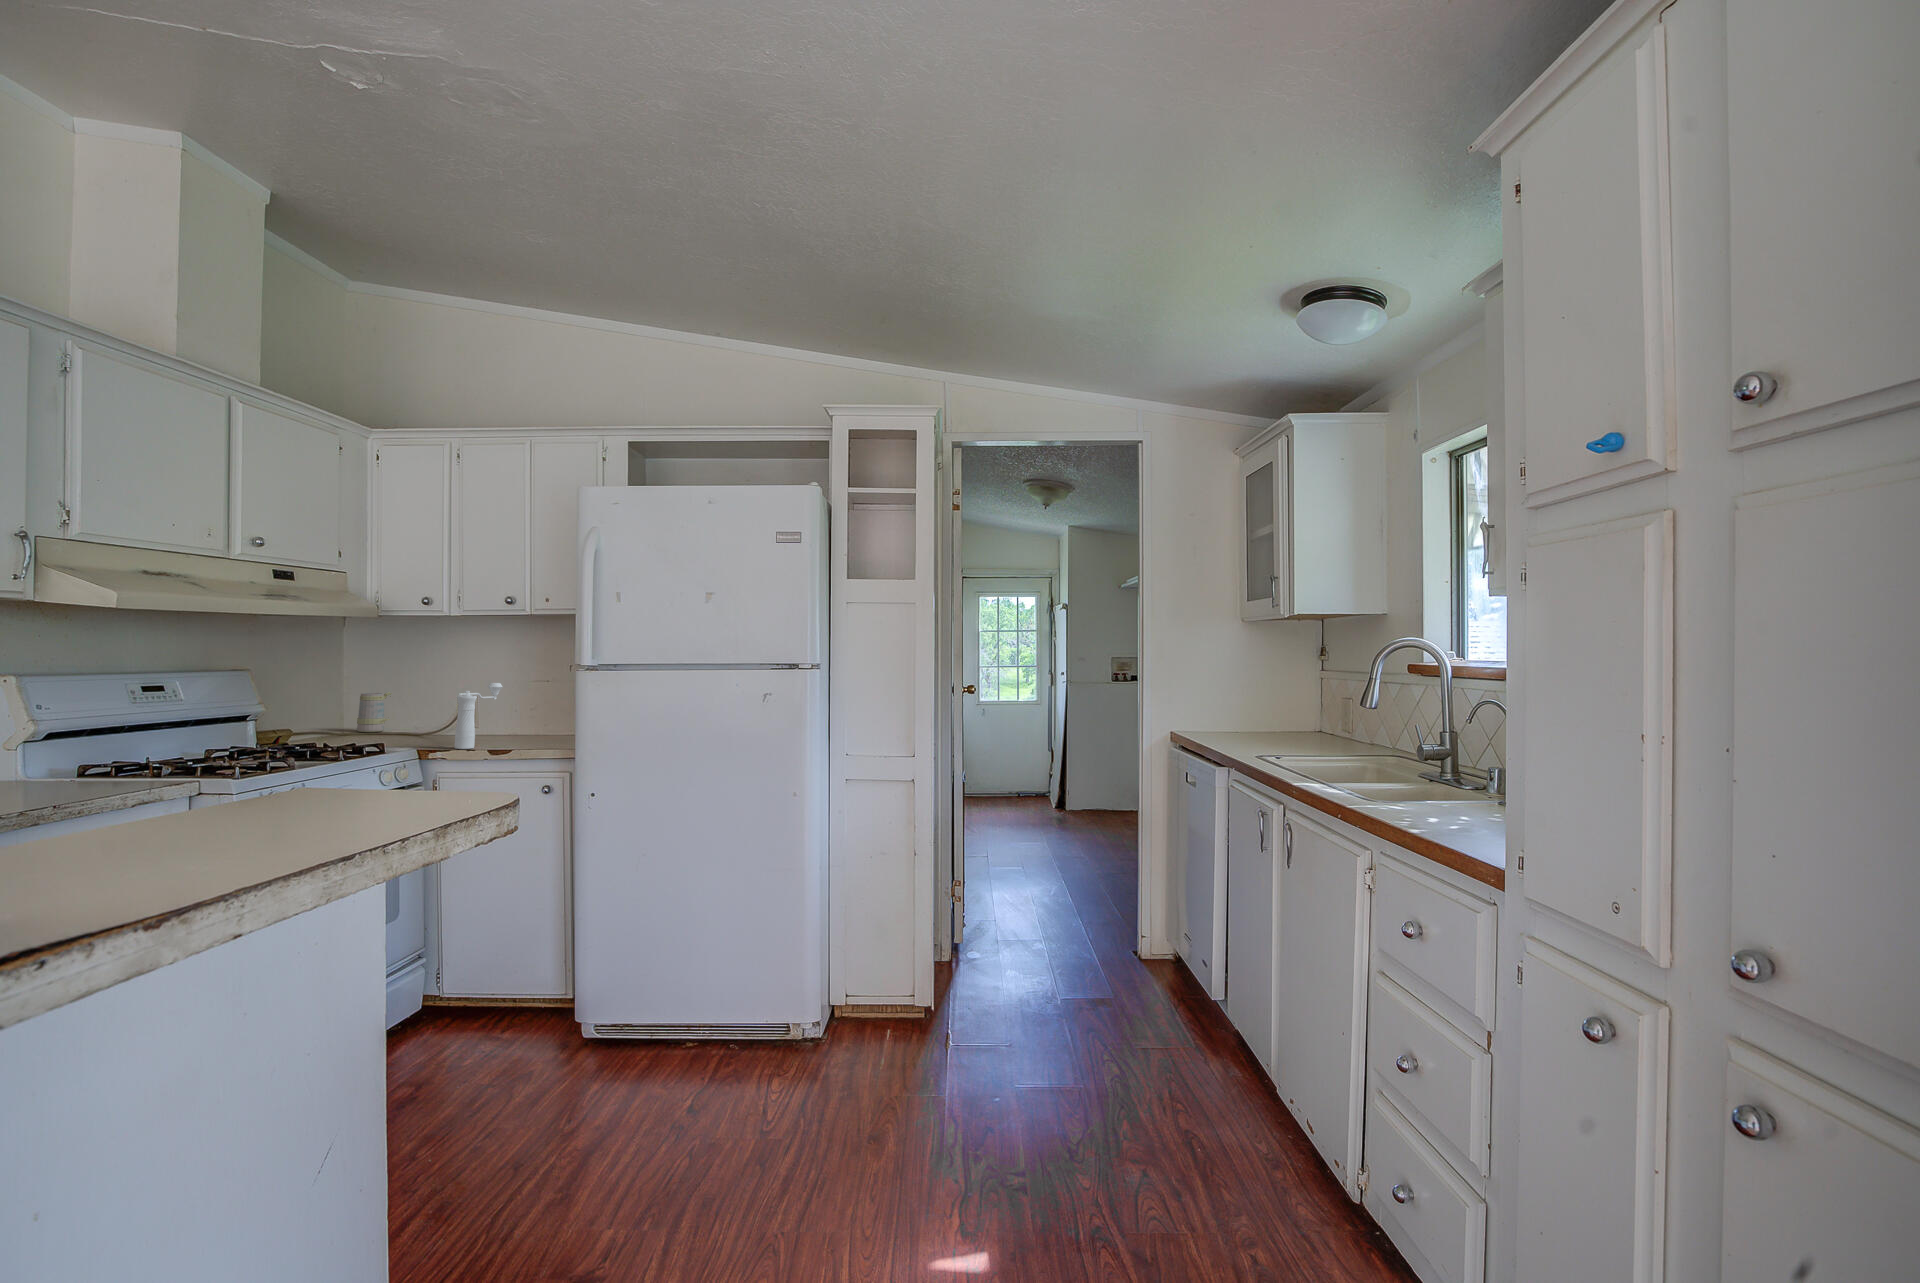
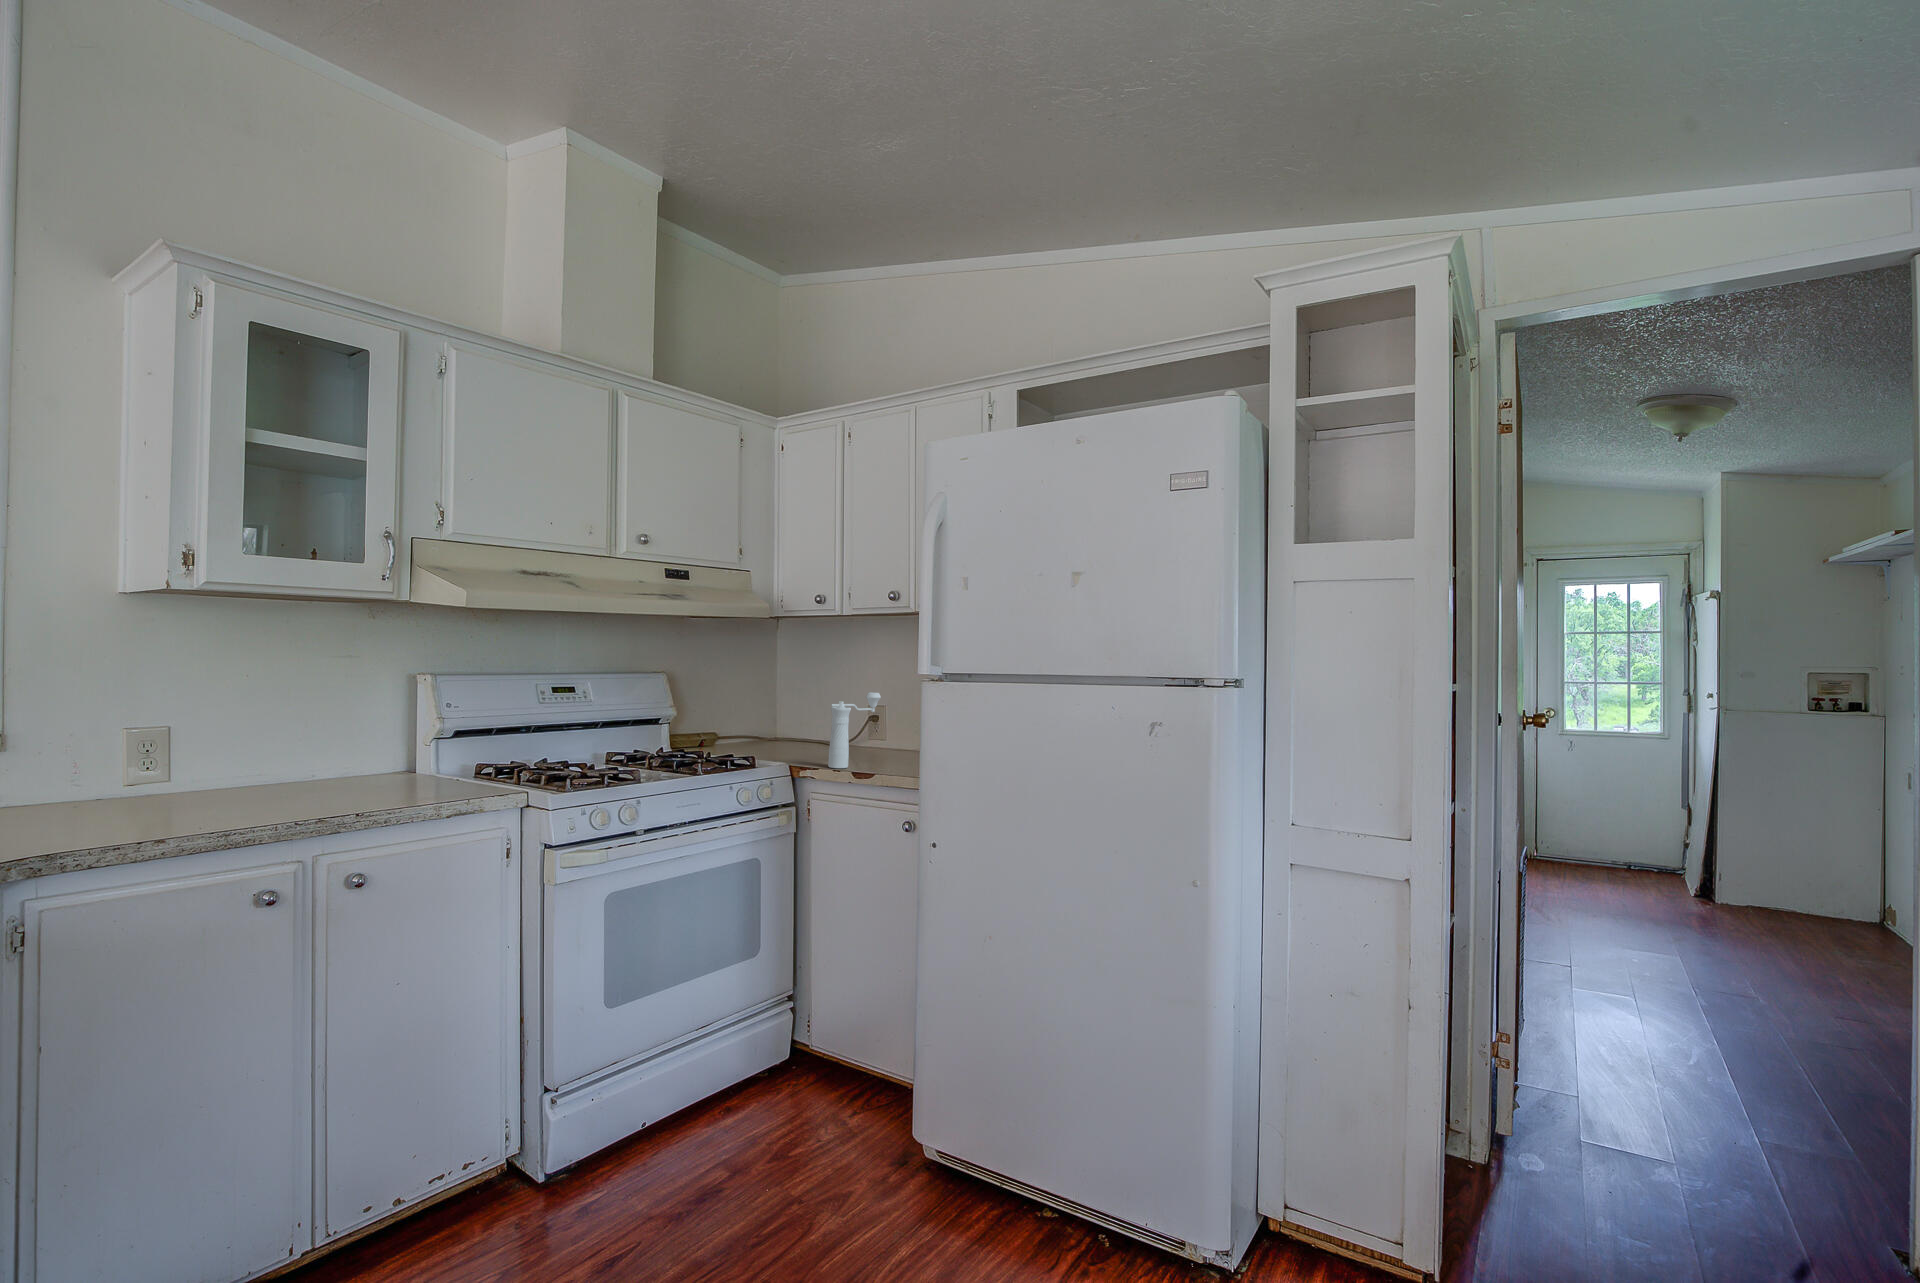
mug: present [357,692,392,732] -> none [770,697,806,739]

